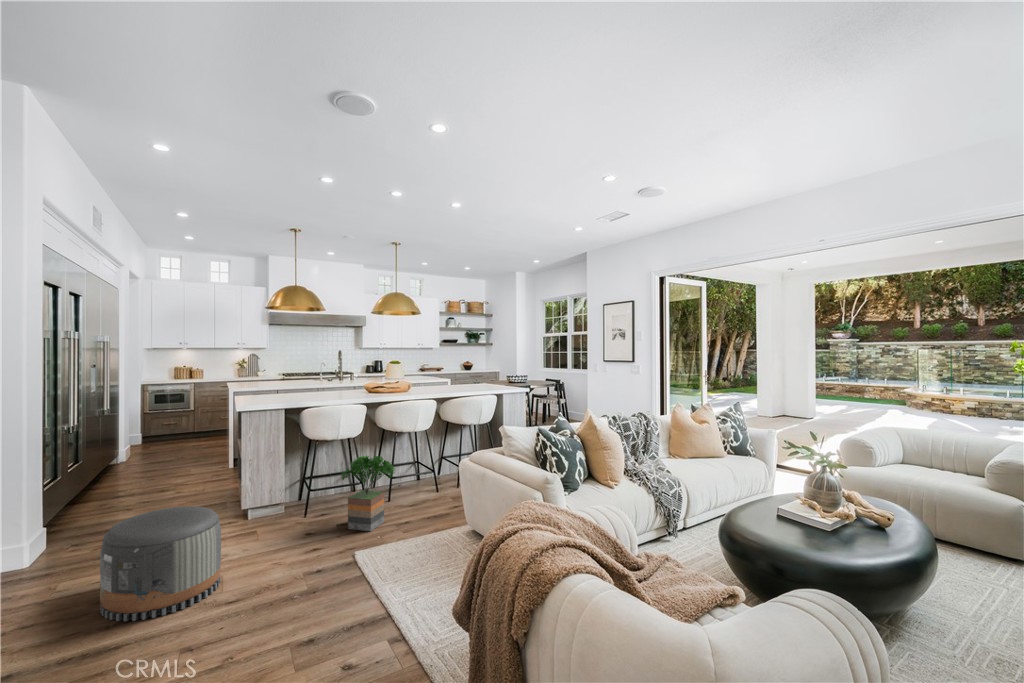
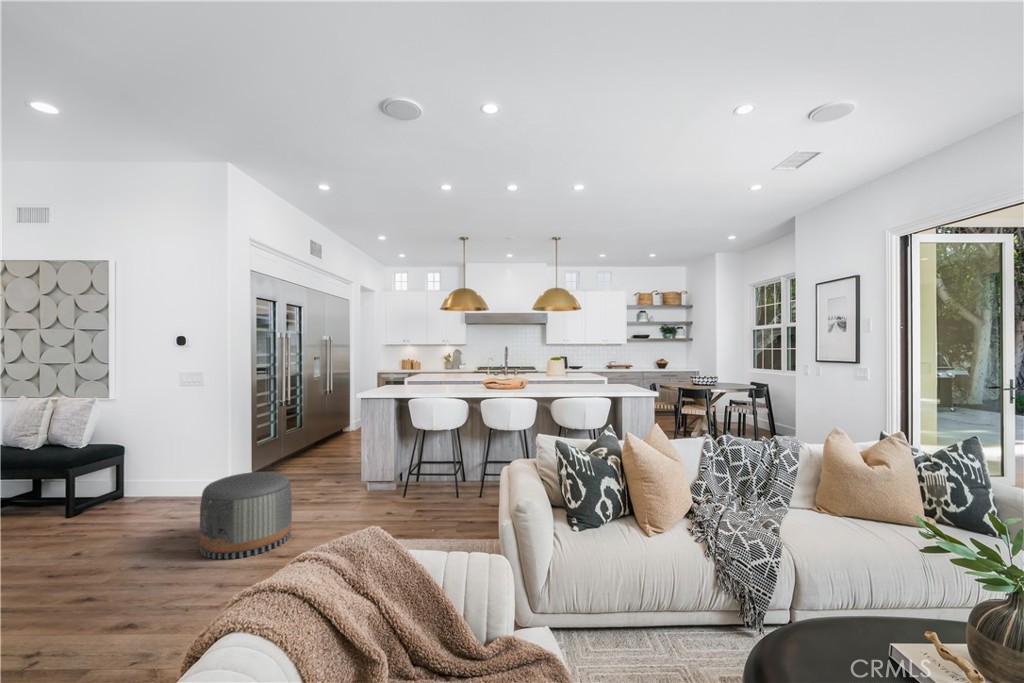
potted tree: present [341,455,395,531] -> none [413,448,466,525]

